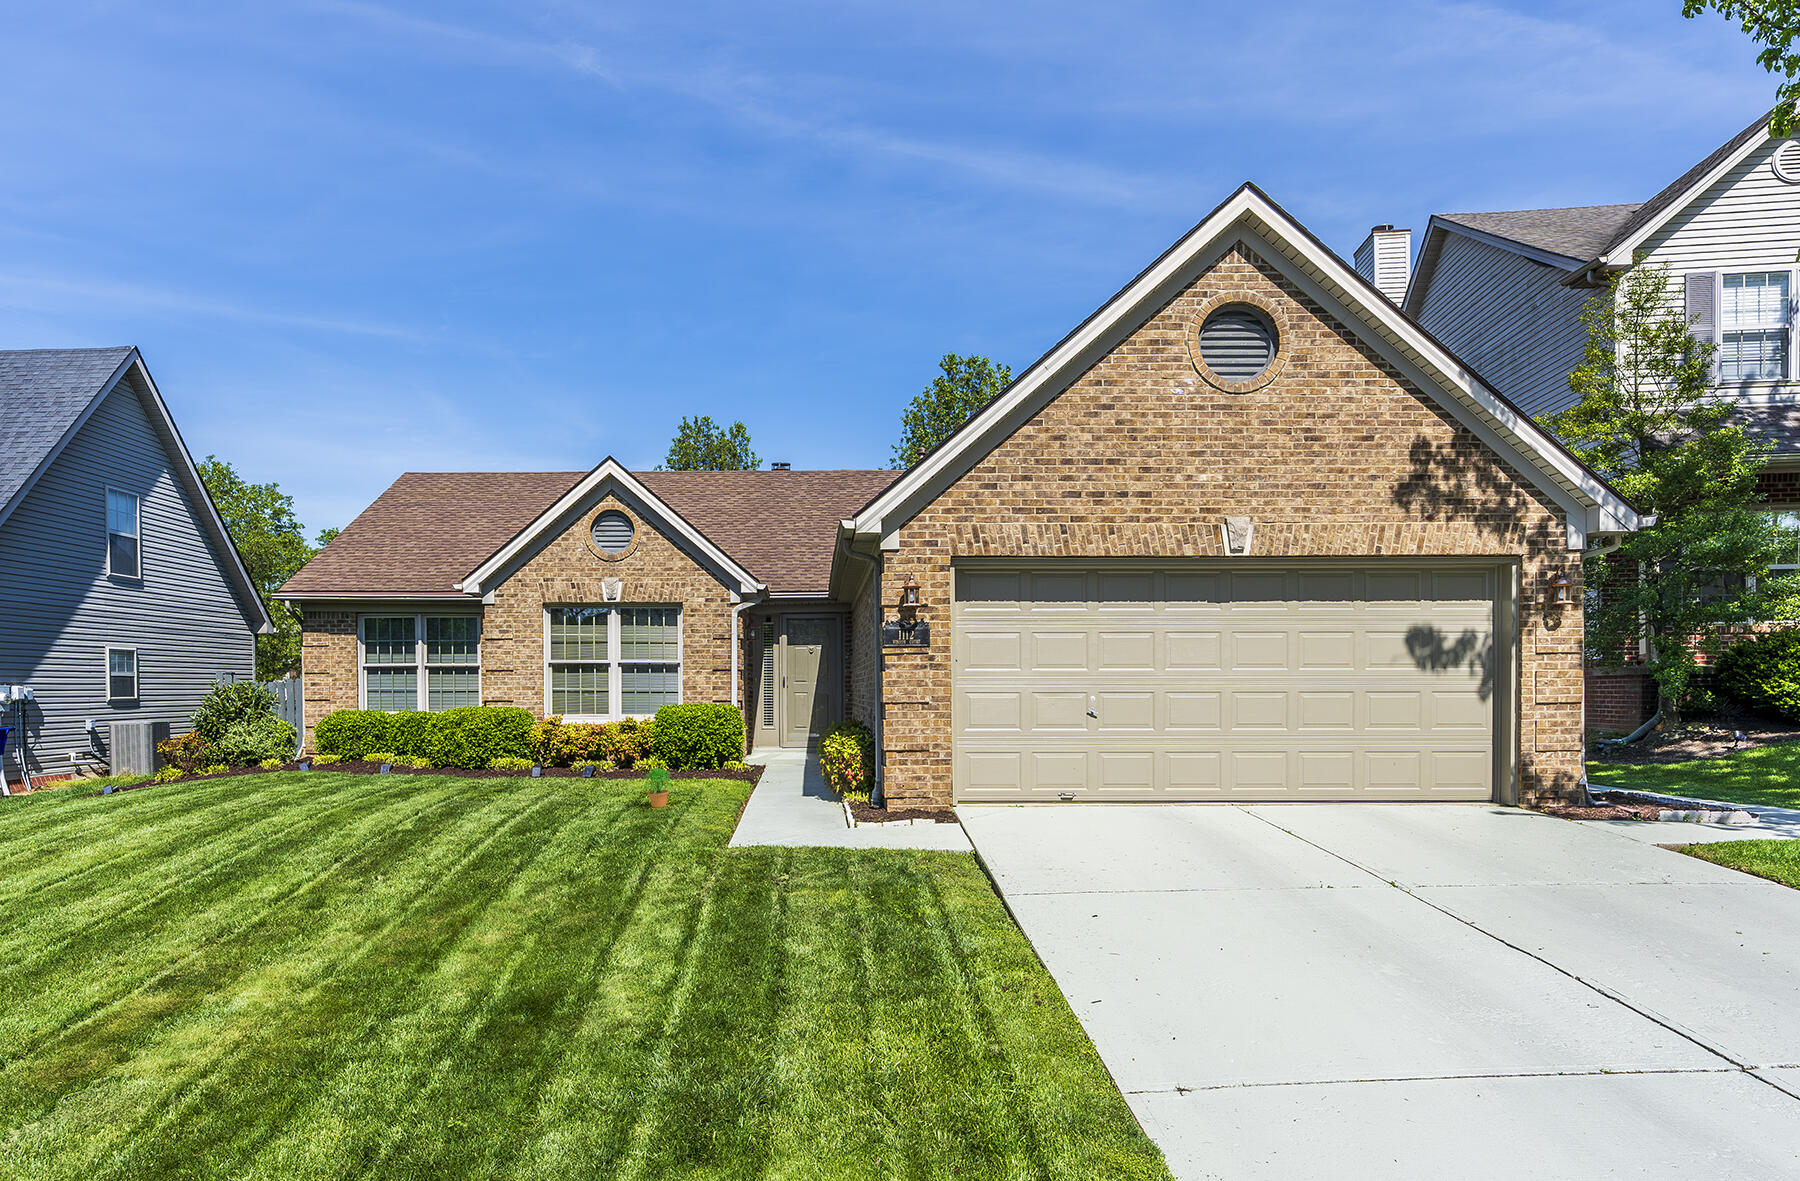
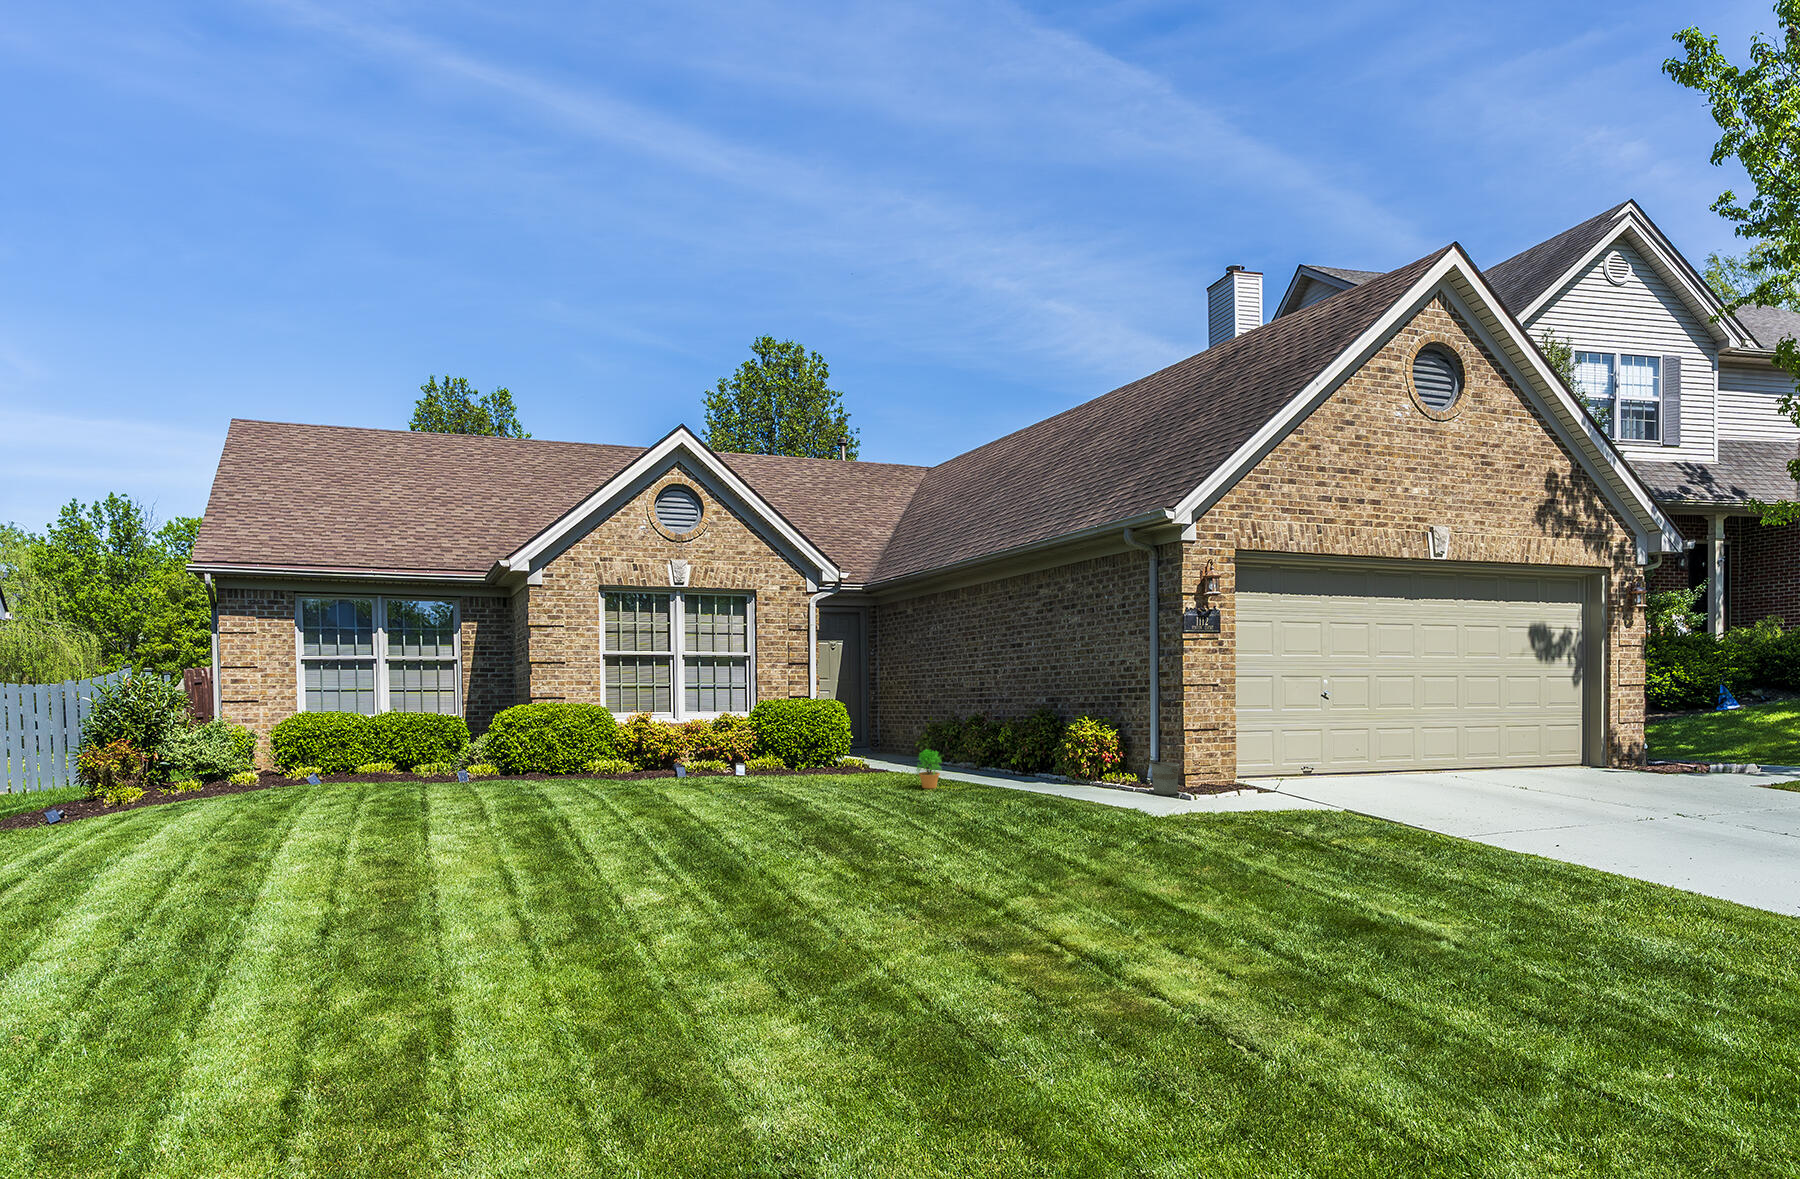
bucket: none [838,792,869,830] -> present [1149,762,1179,795]

